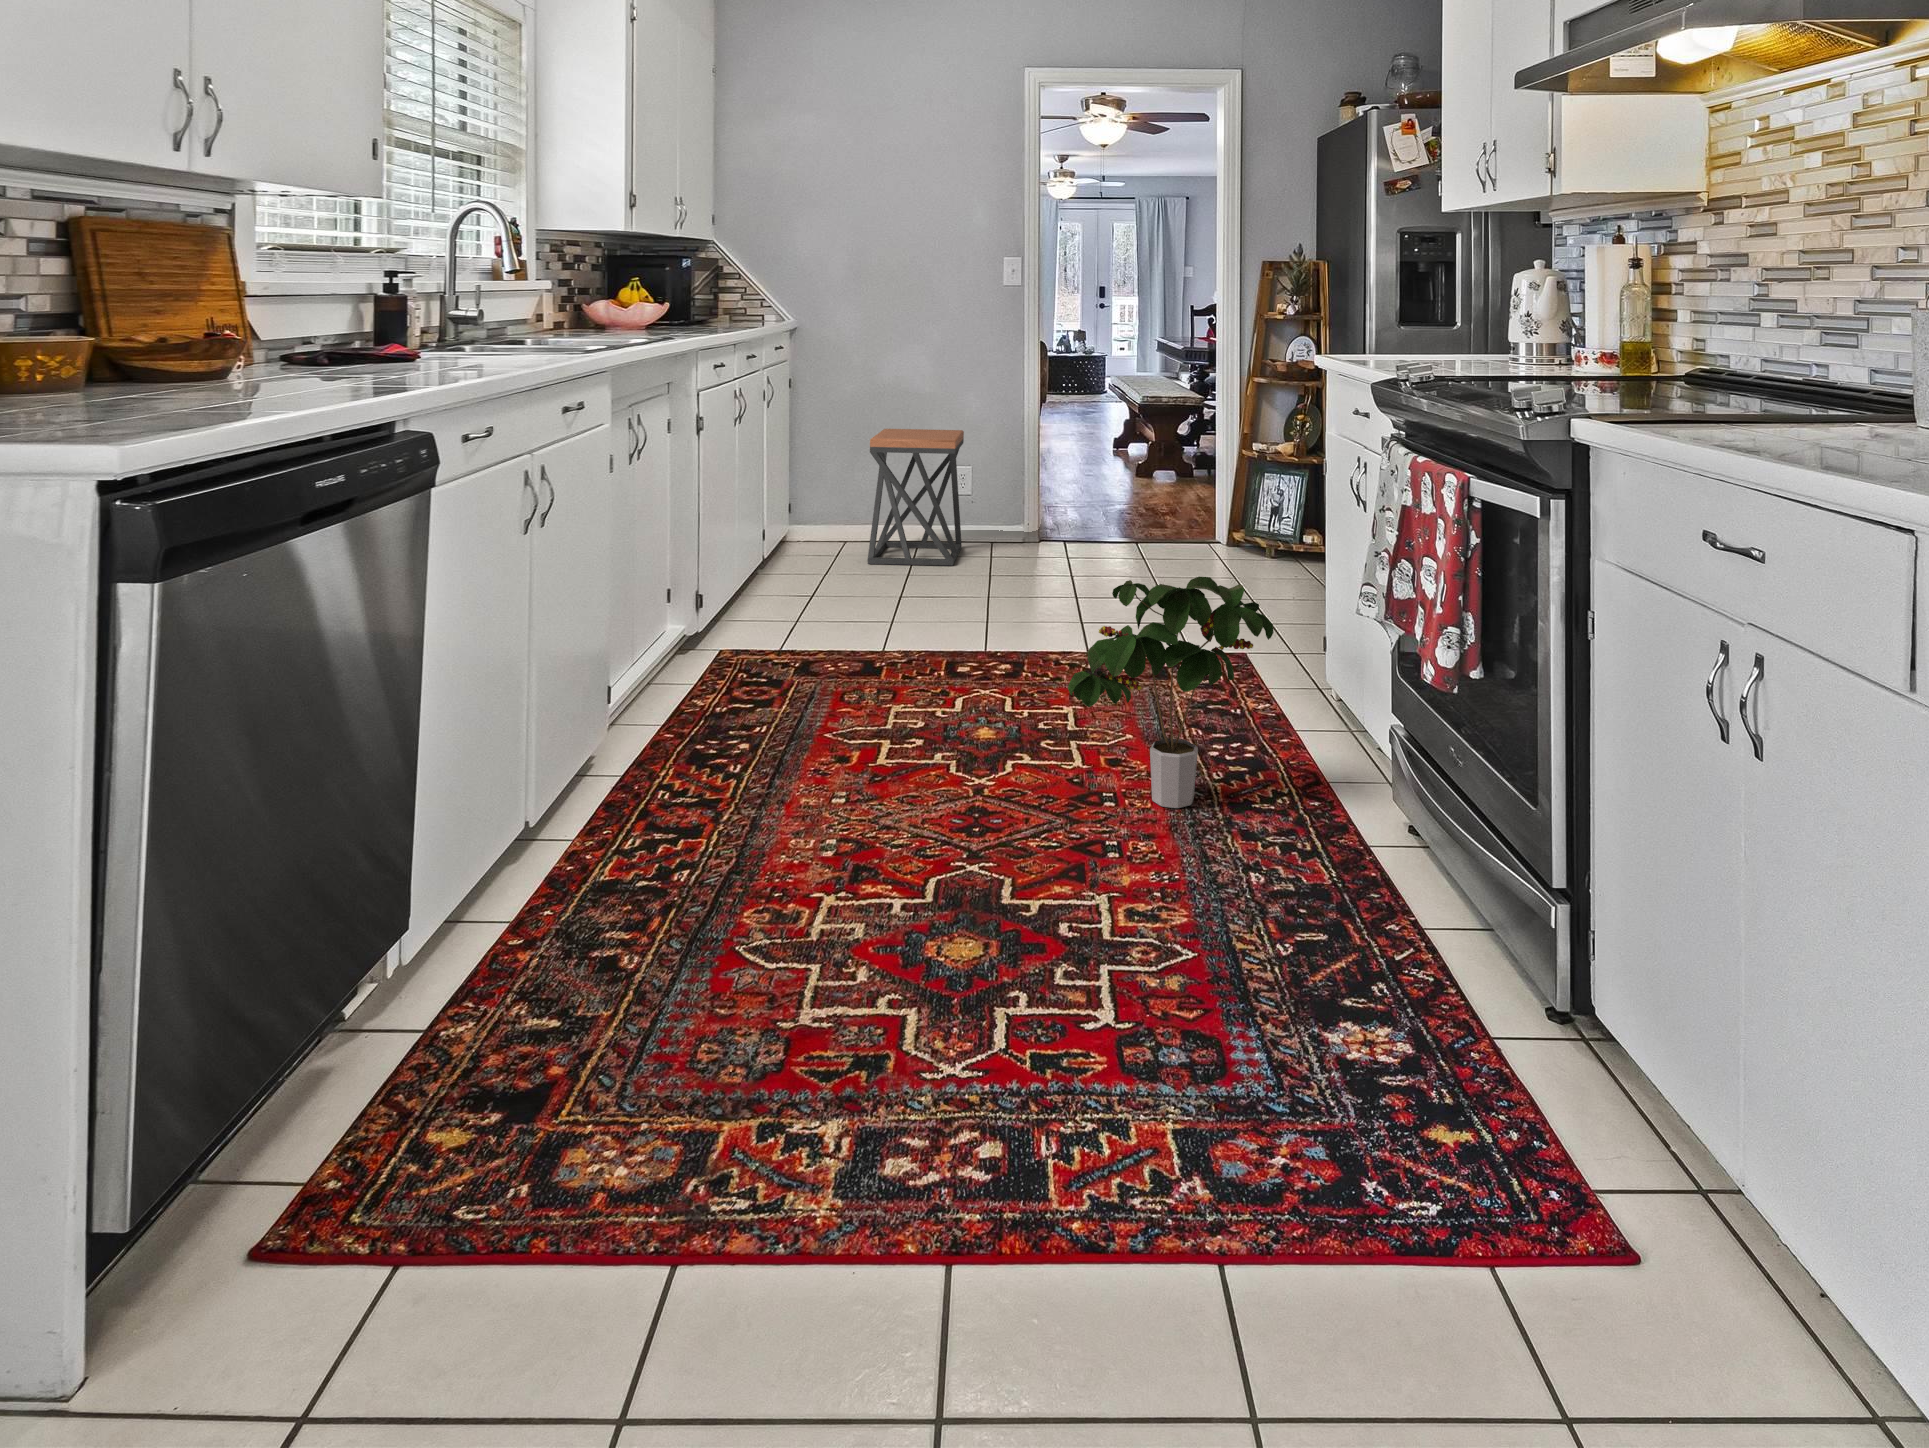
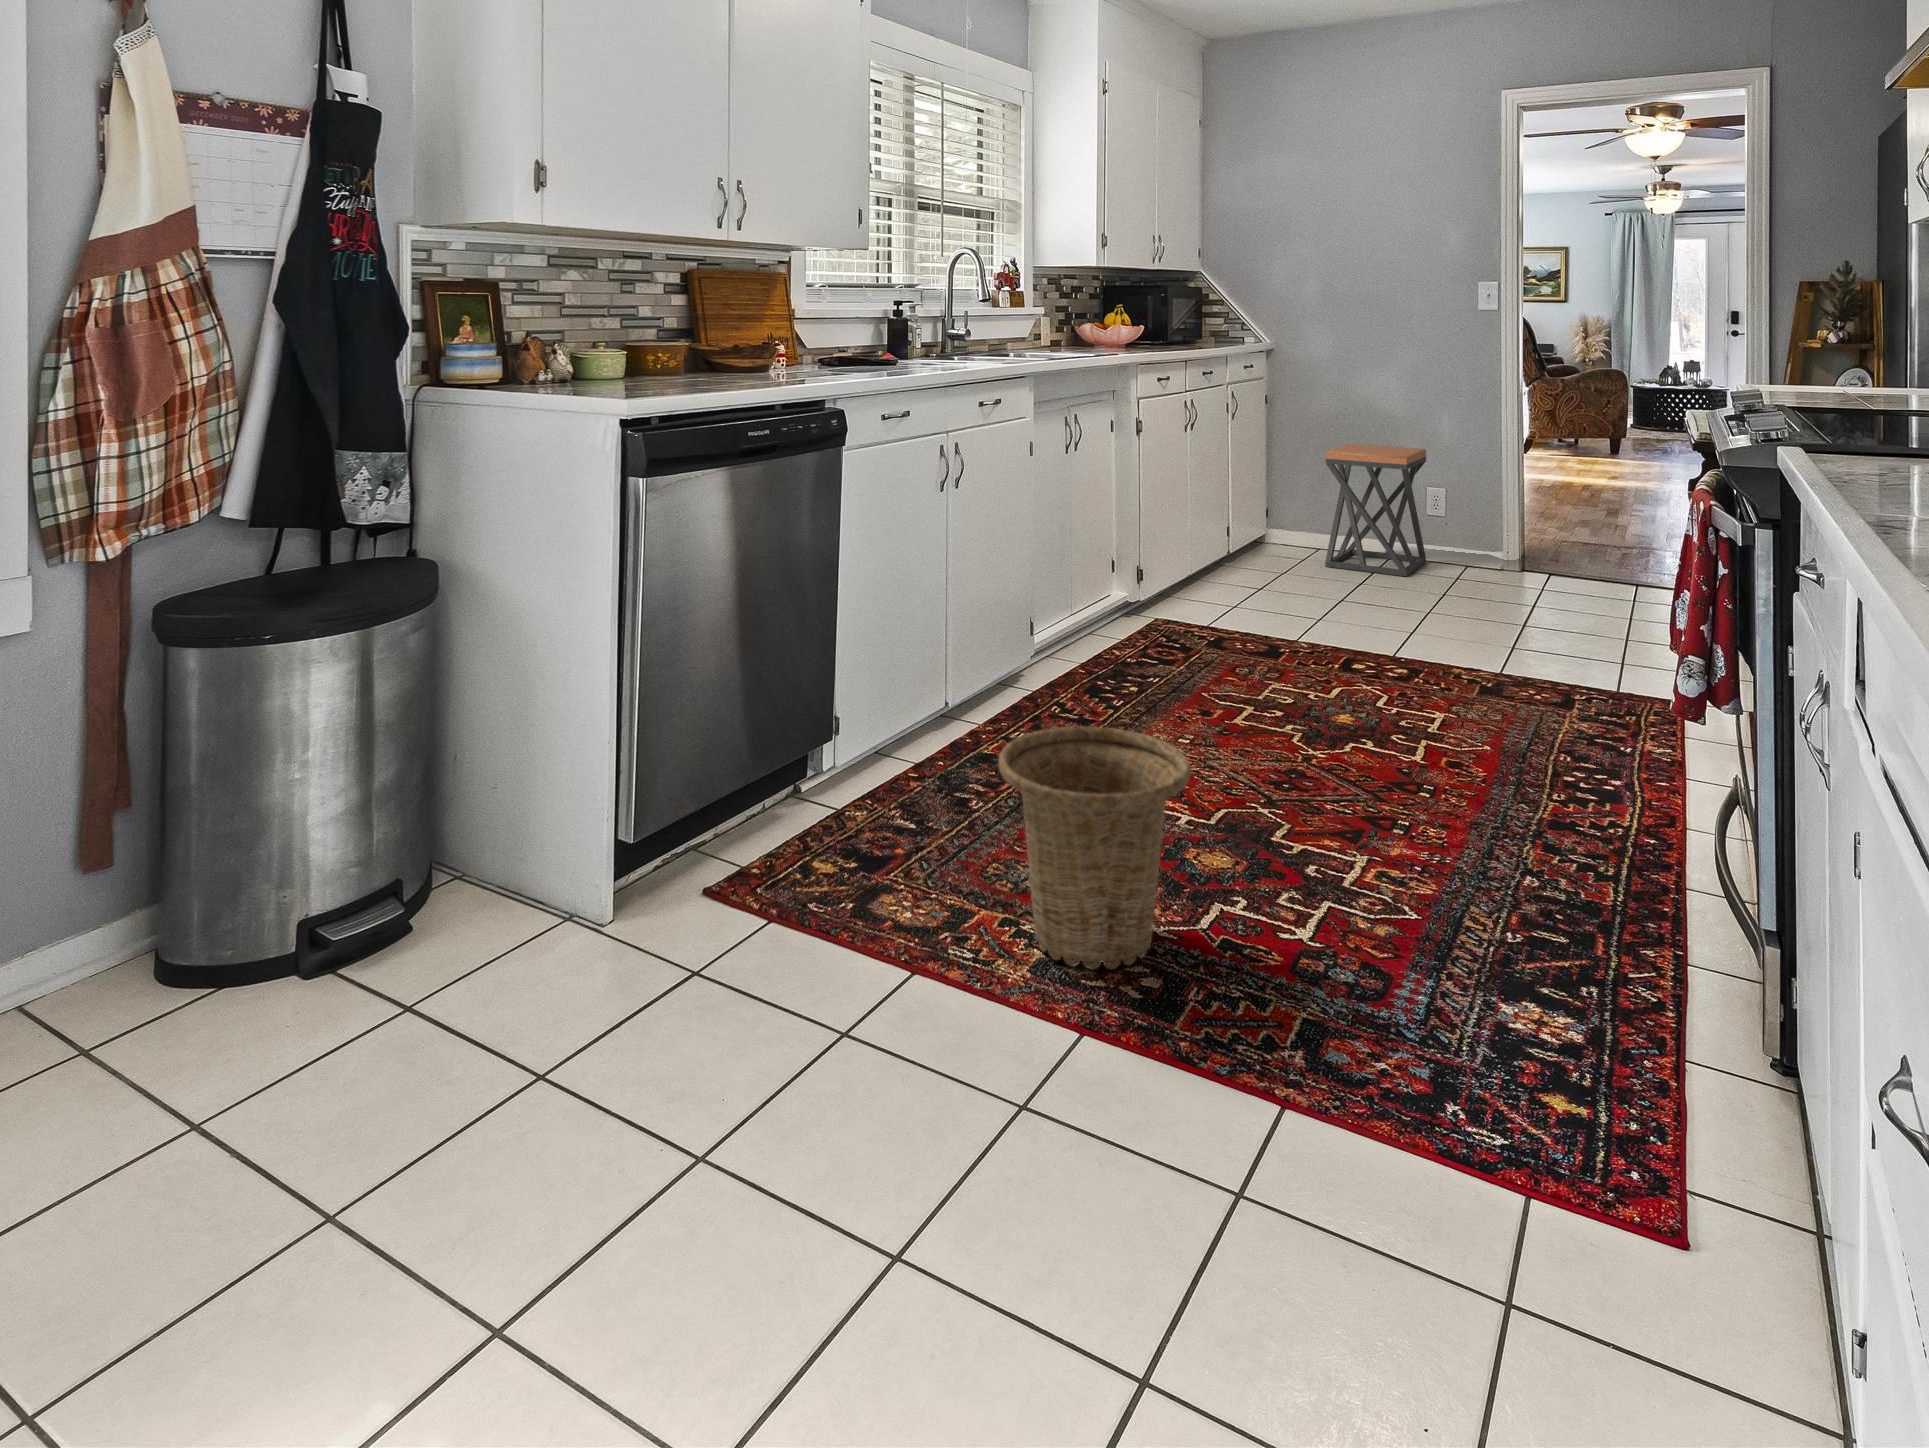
potted plant: present [1068,576,1274,808] -> none [1382,580,1598,804]
basket: none [763,829,1015,1164] -> present [998,727,1191,970]

